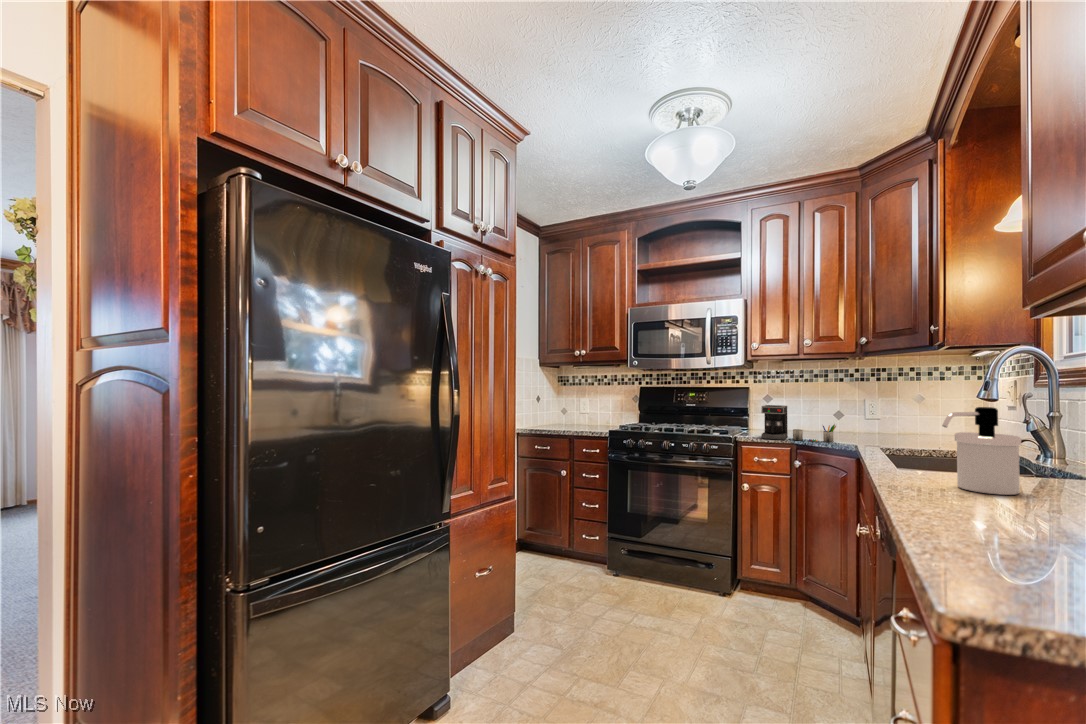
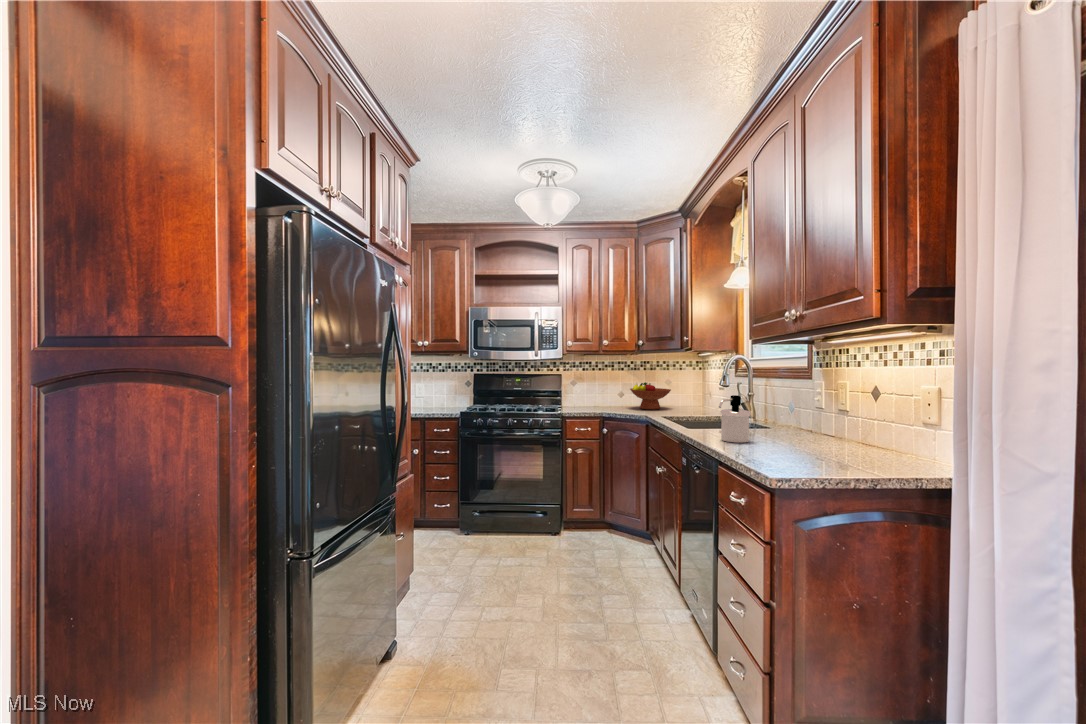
fruit bowl: none [848,398,919,438] -> present [630,382,671,410]
coffee maker: present [761,405,836,442] -> none [579,389,627,415]

